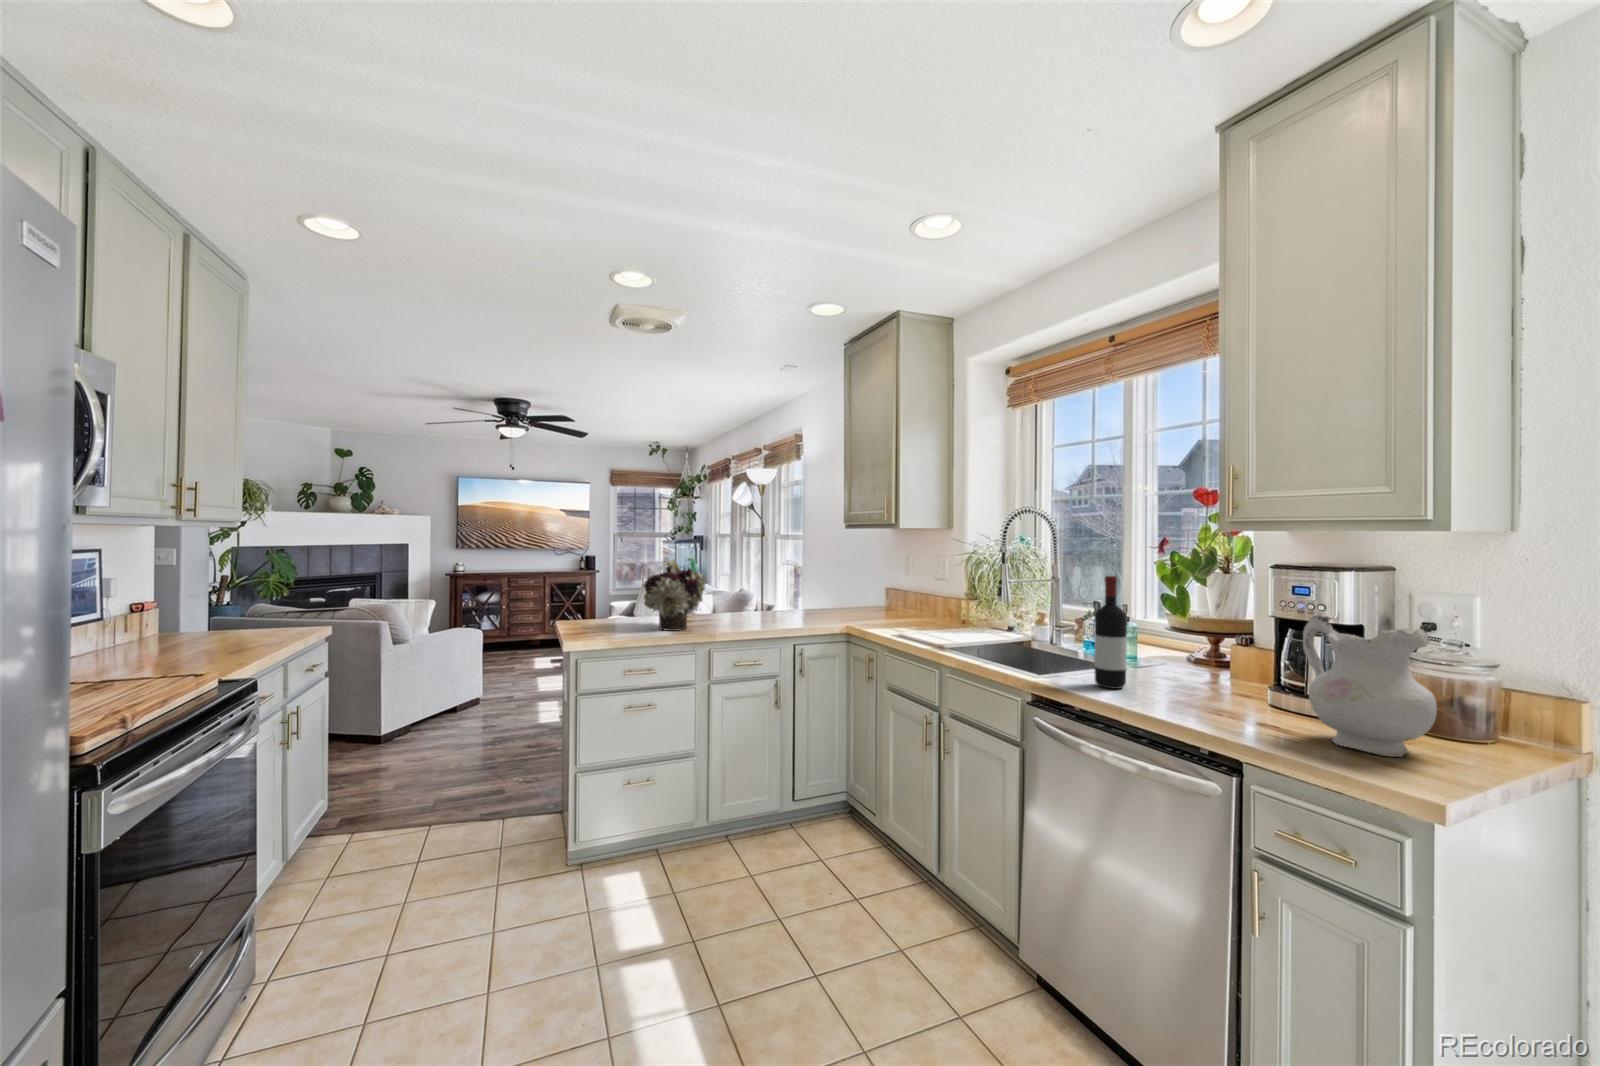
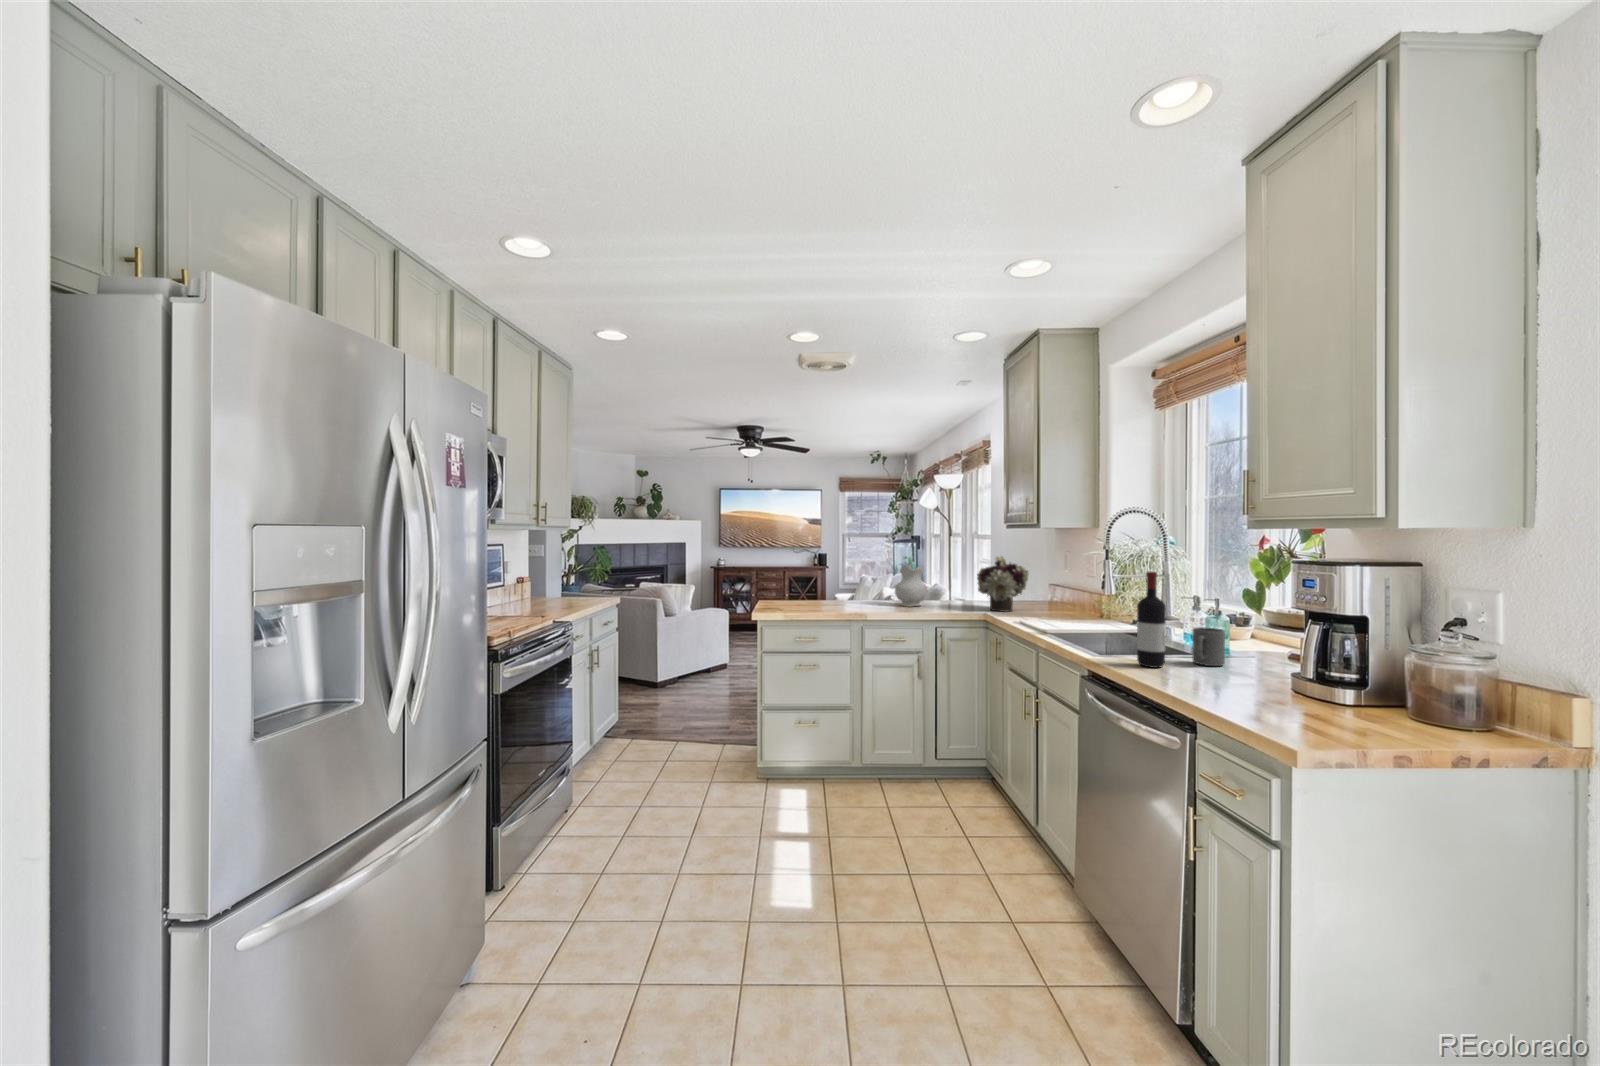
flower arrangement: present [644,559,706,631] -> present [977,556,1029,612]
ceramic pitcher: present [1303,615,1437,757] -> present [895,563,928,607]
mug: none [1139,637,1173,681] -> present [1193,627,1225,666]

